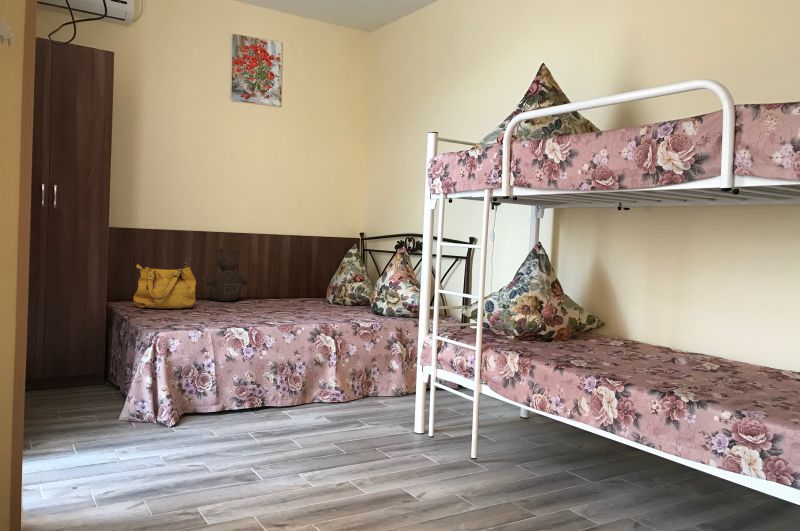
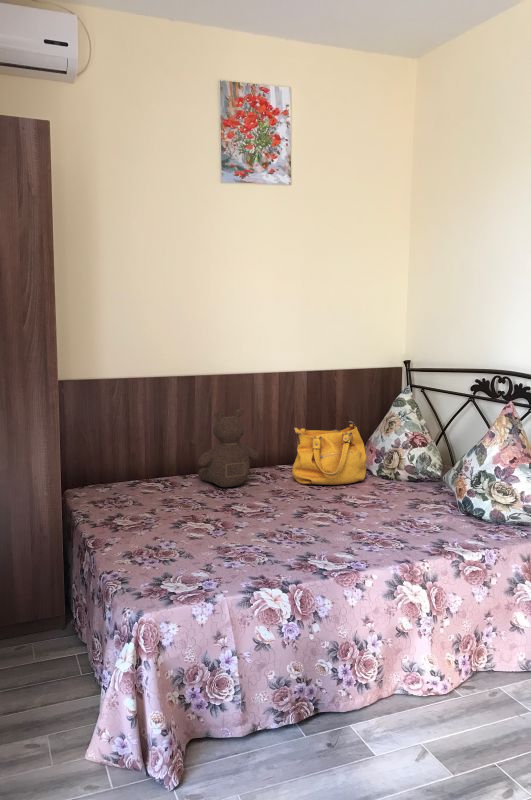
handbag: present [133,263,196,309] -> present [292,421,367,485]

